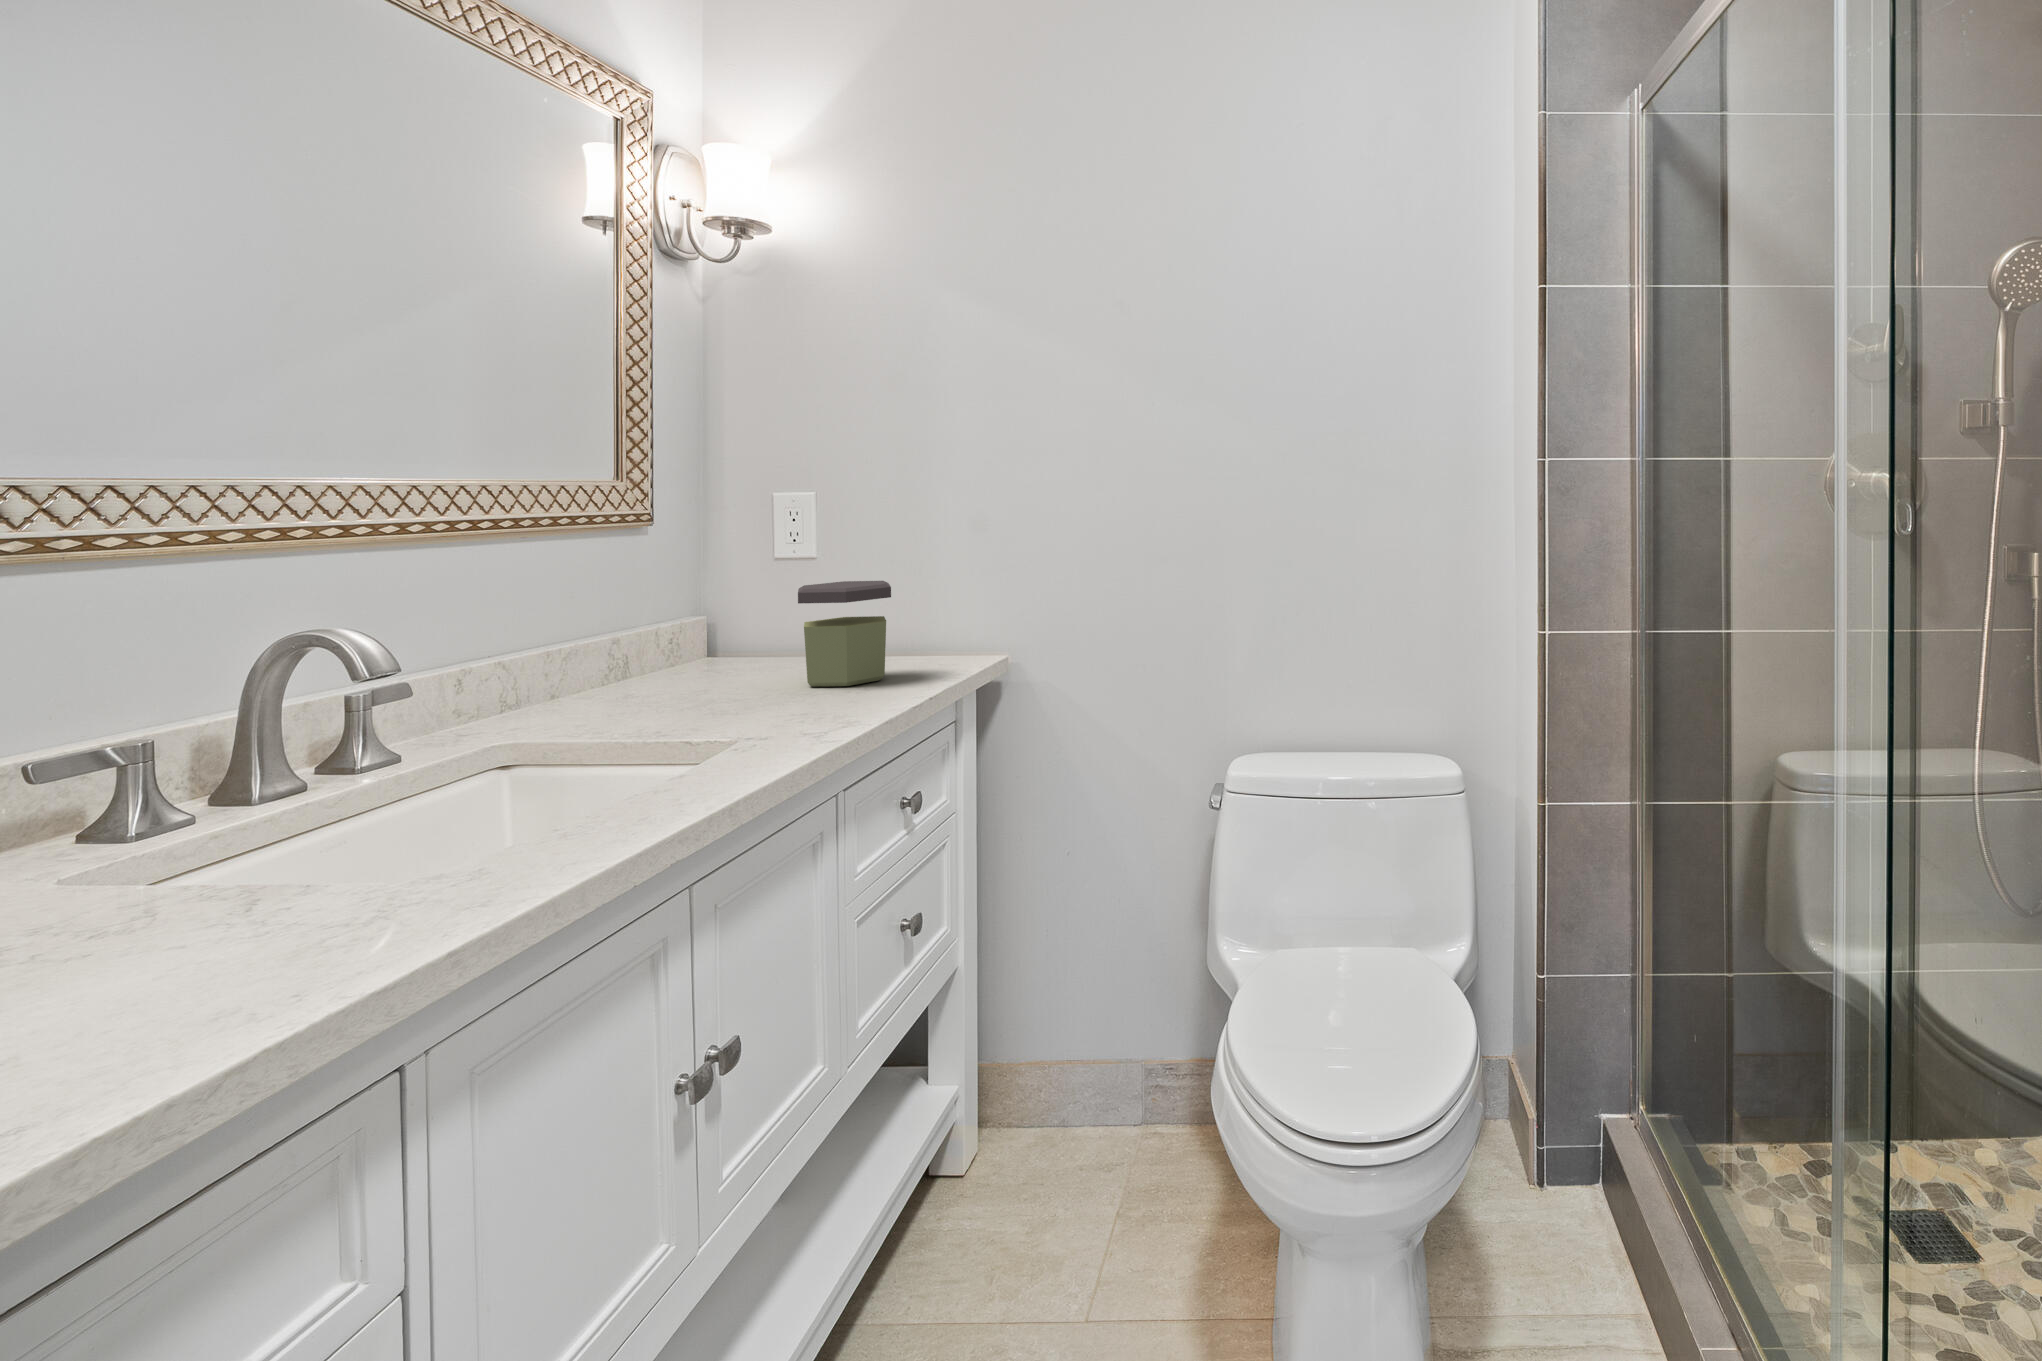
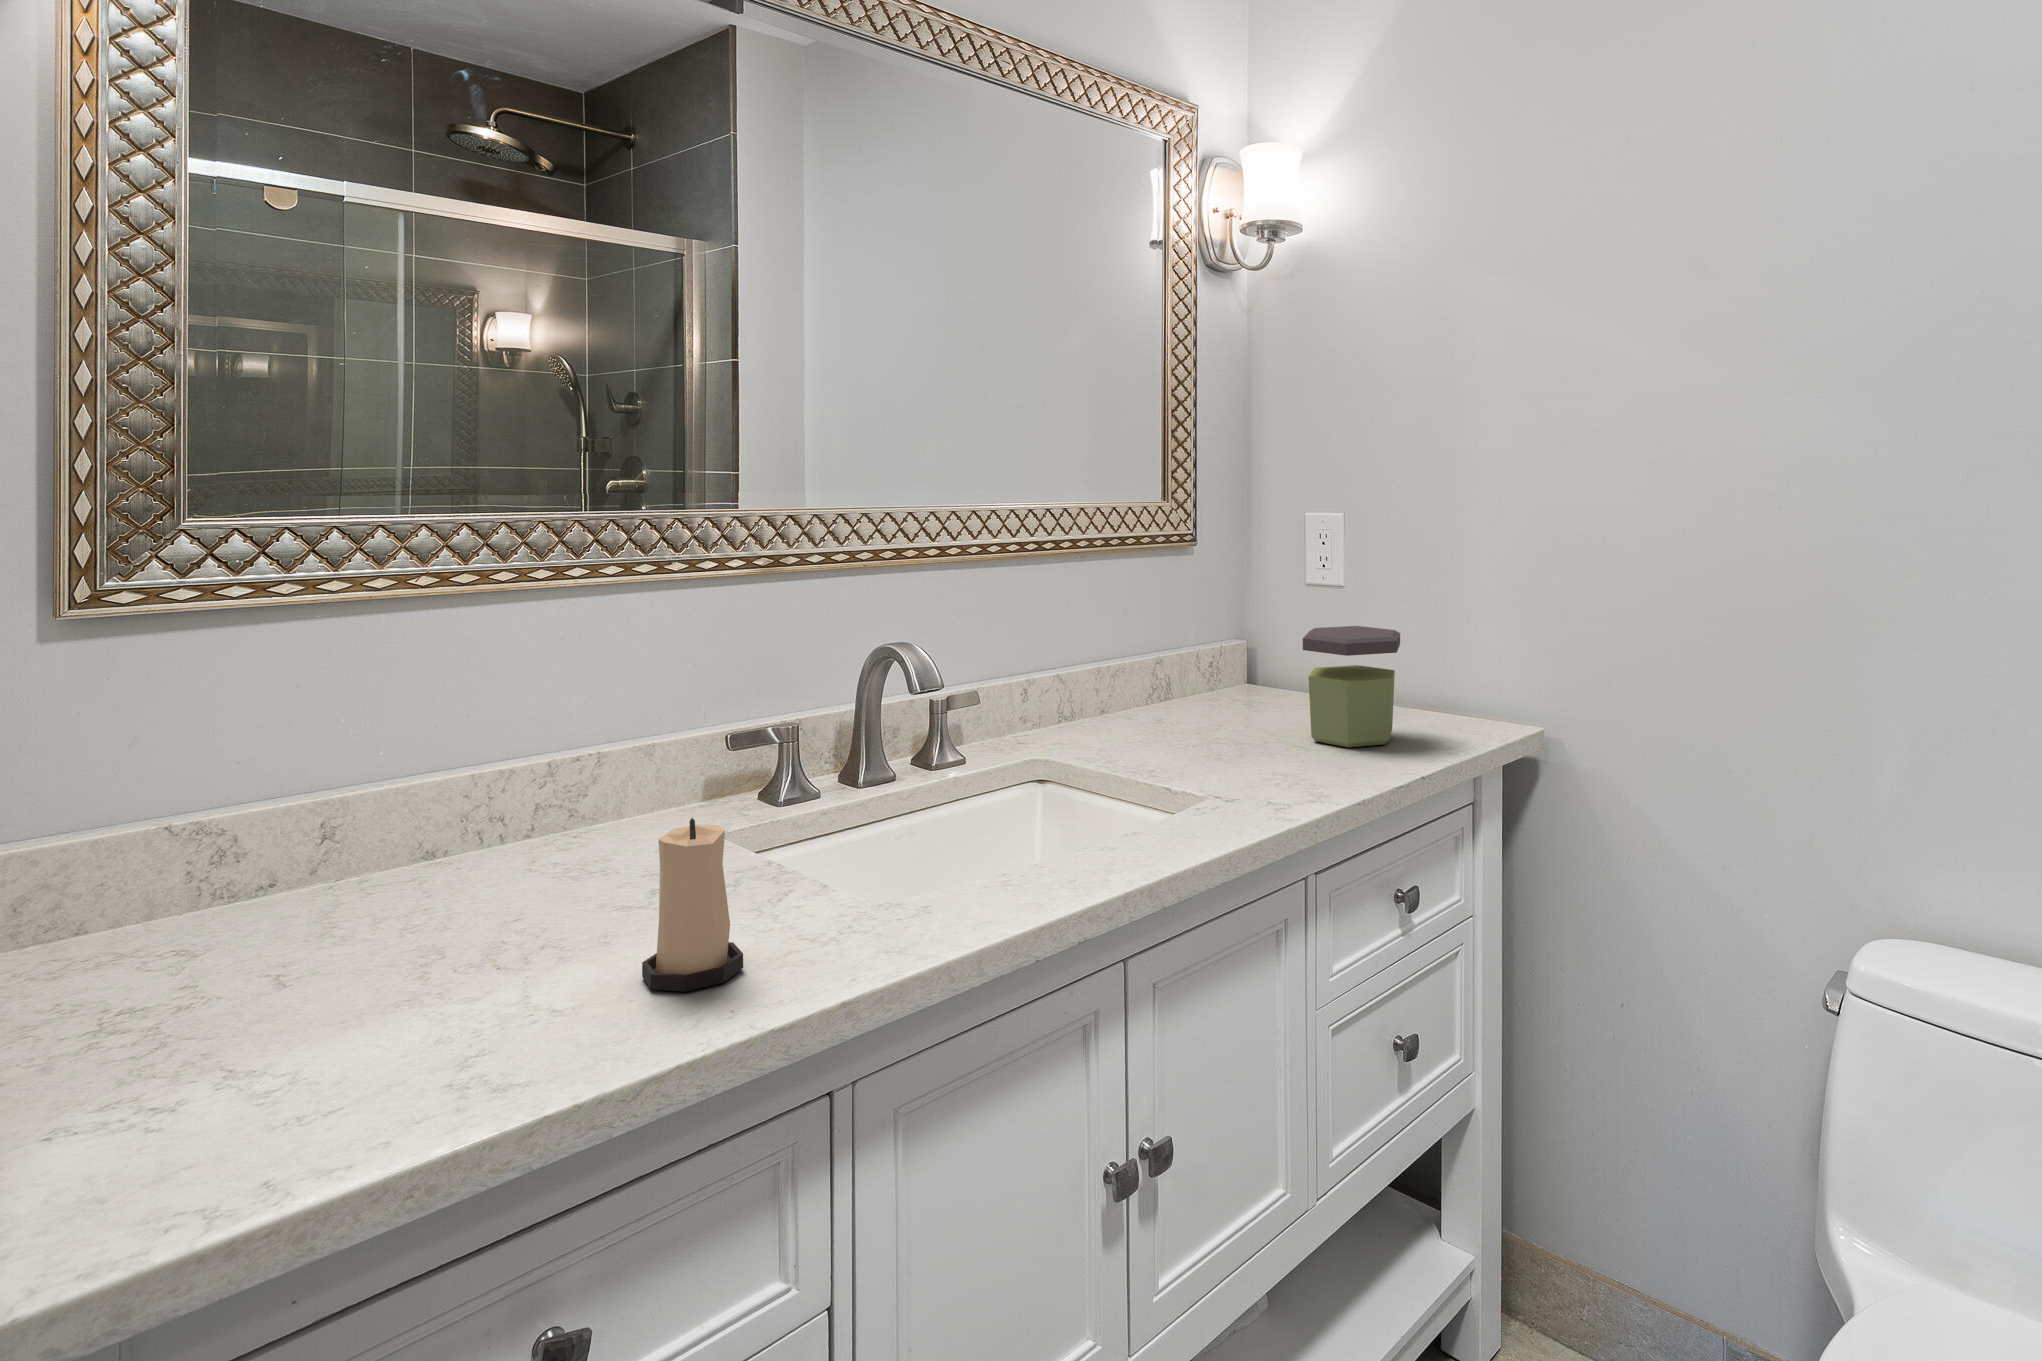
candle: none [110,769,266,972] -> present [642,818,743,992]

